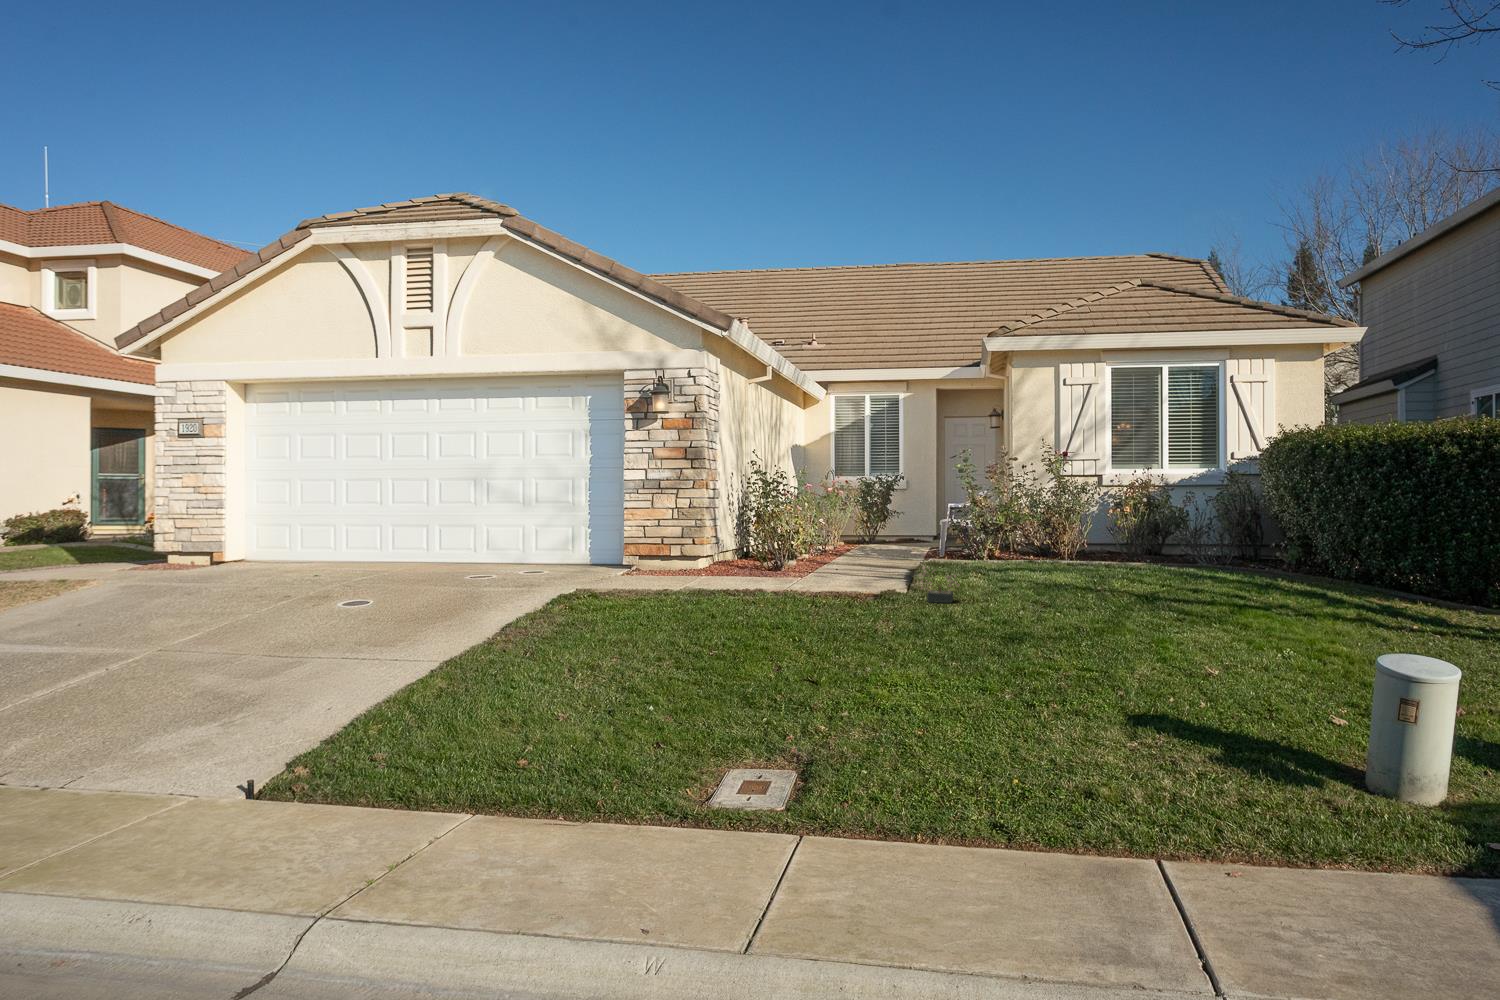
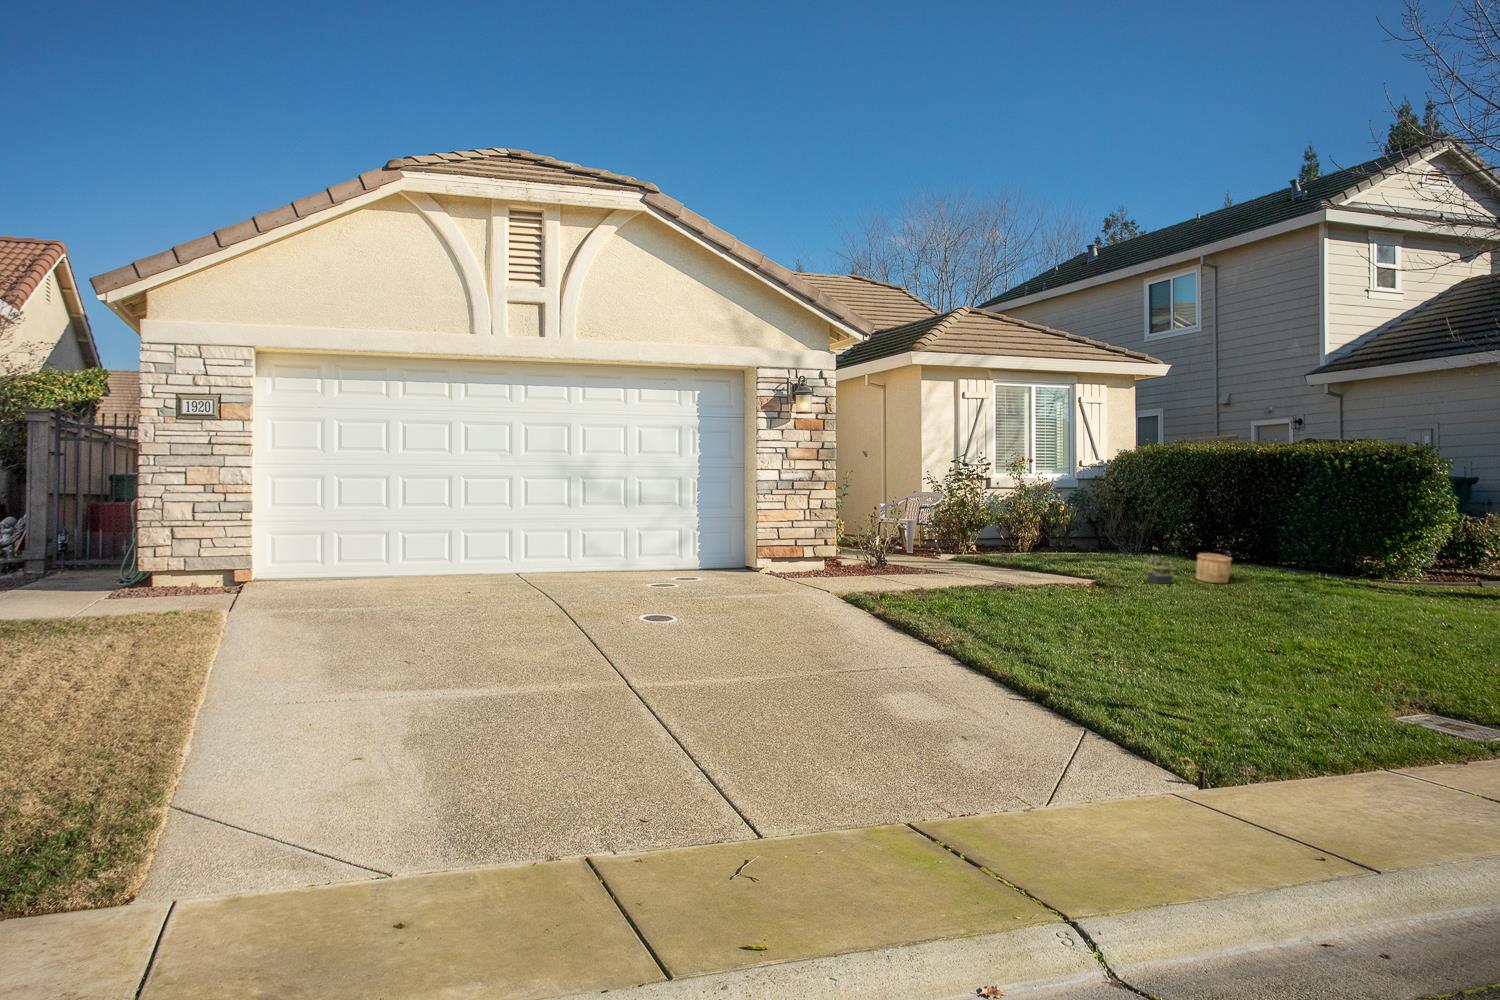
wooden bucket: none [1005,569,1050,608] -> present [1196,553,1232,583]

